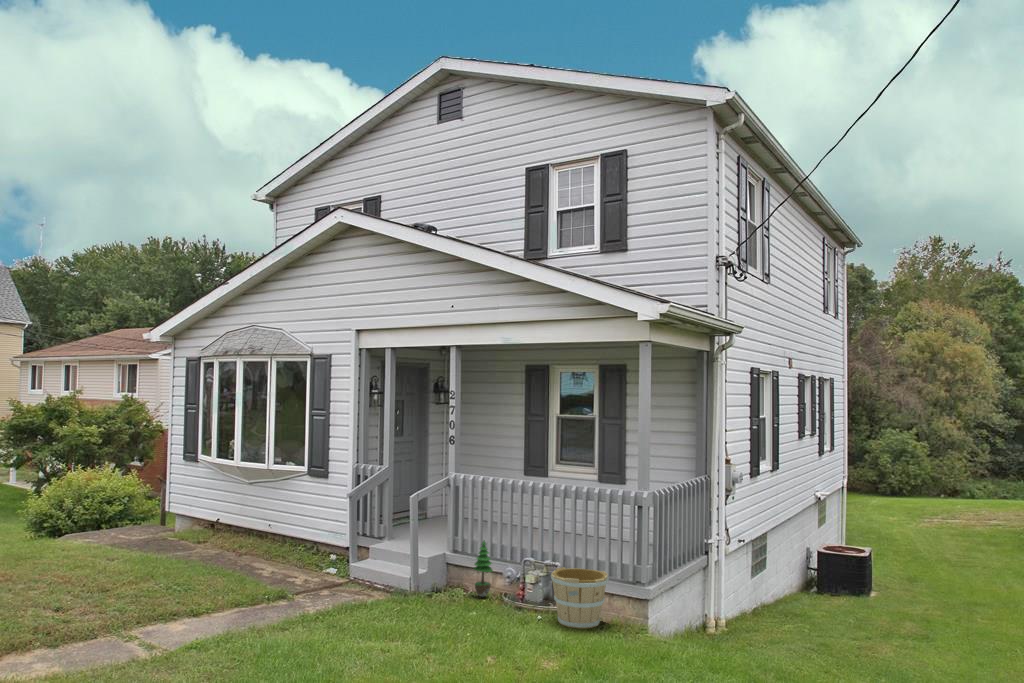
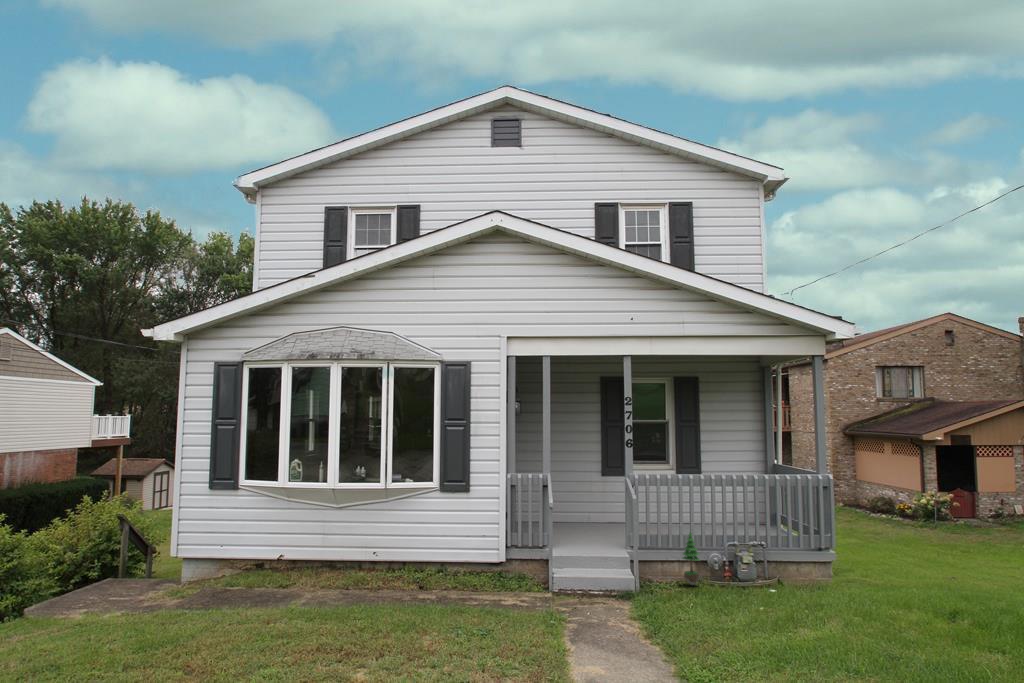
wooden bucket: present [551,567,609,629] -> none [776,543,830,594]

